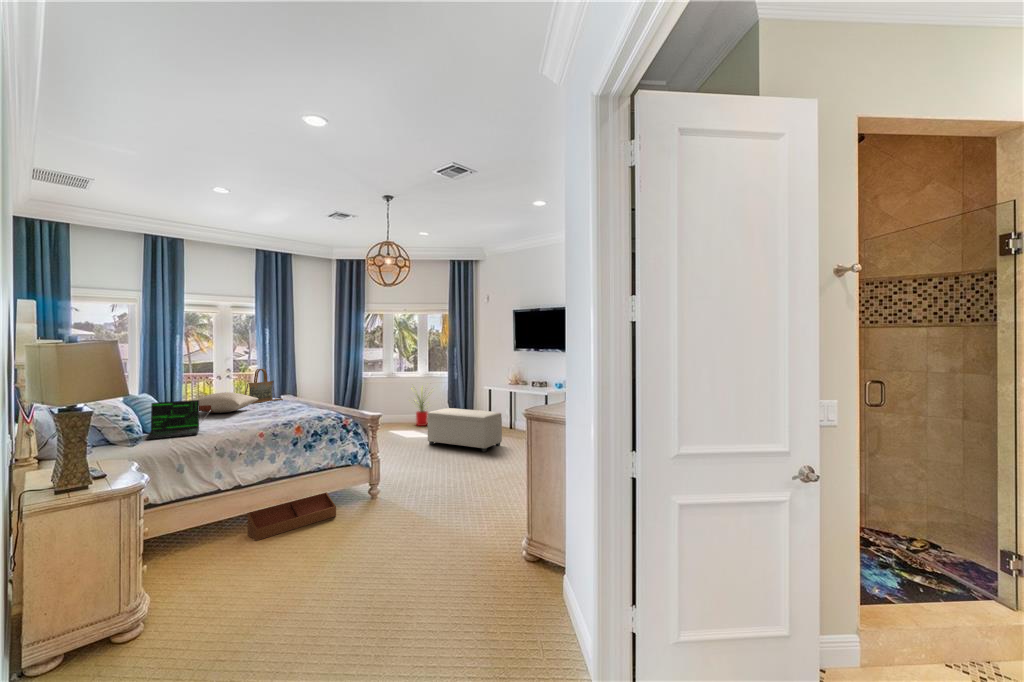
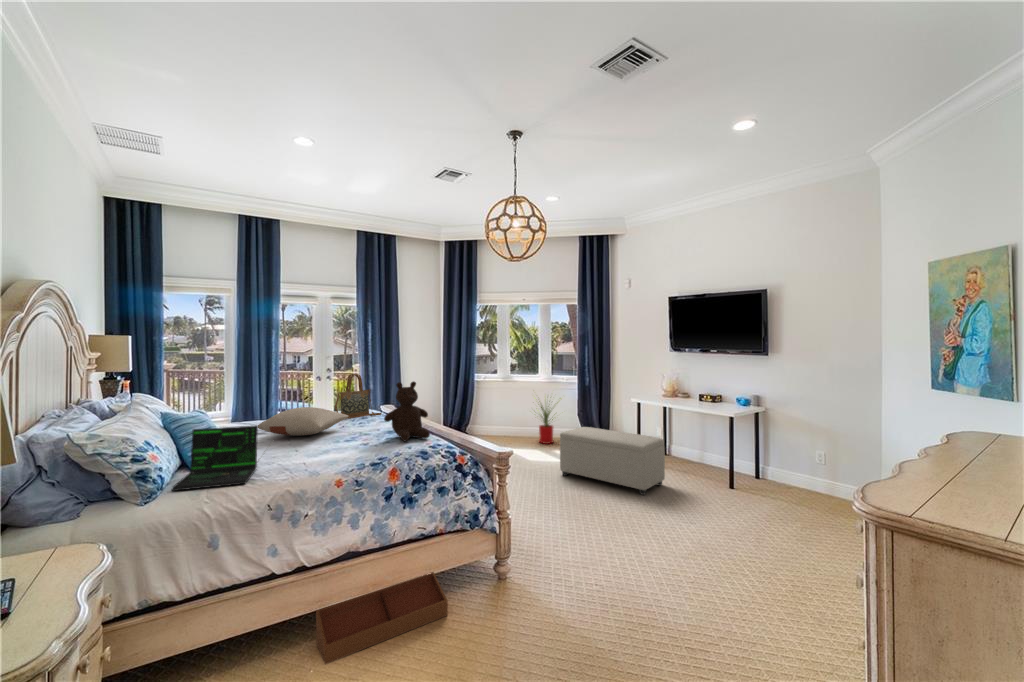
teddy bear: none [289,371,323,413] -> present [384,382,430,441]

